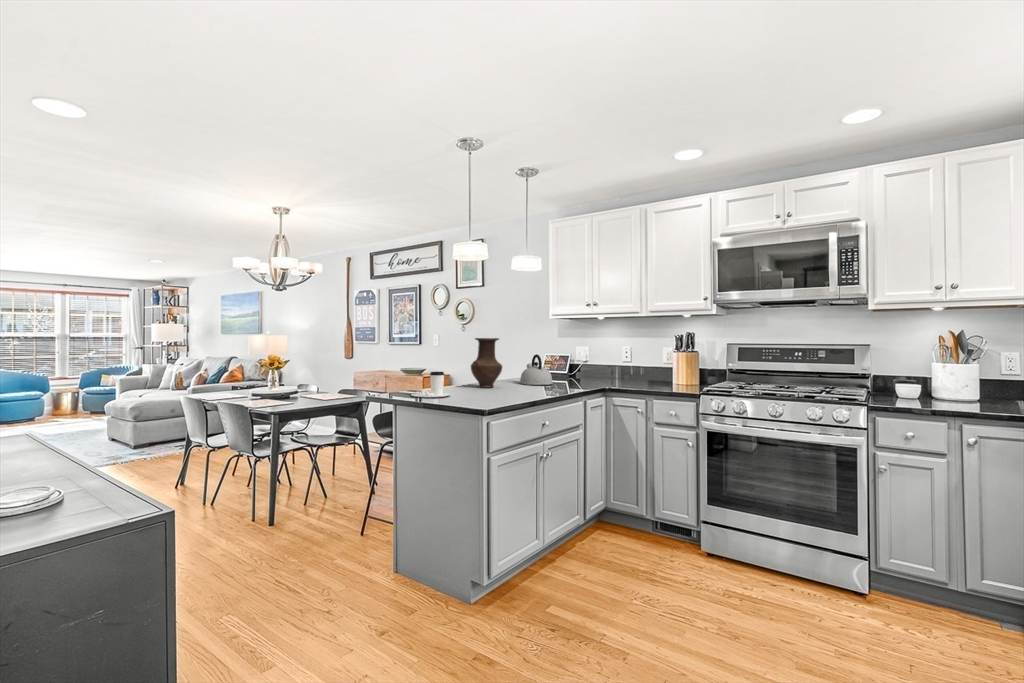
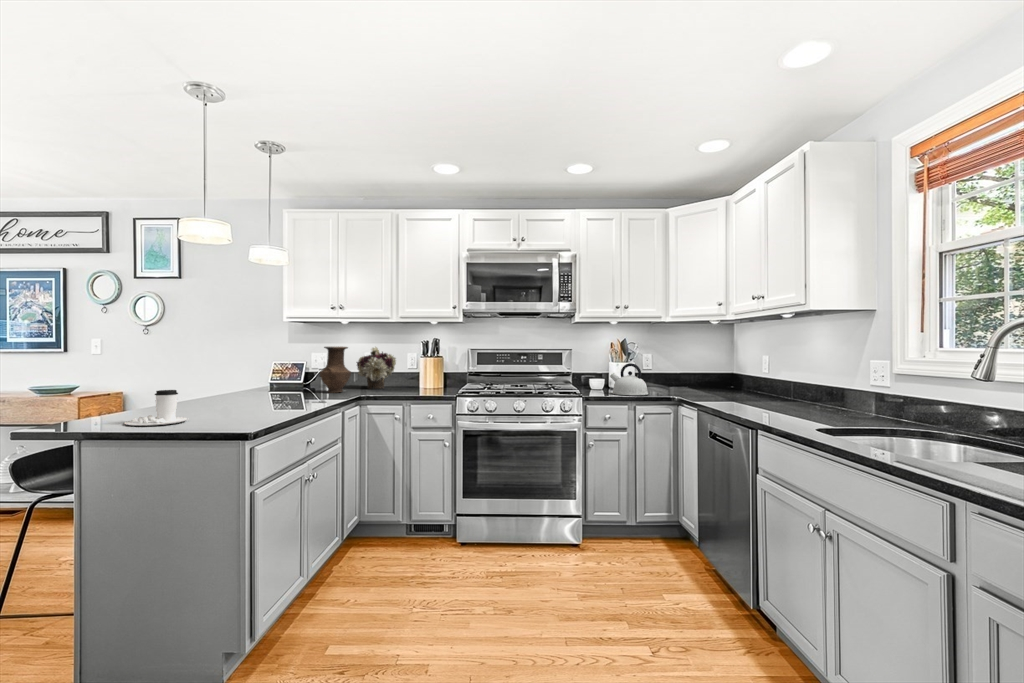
vase: present [471,338,502,388] -> present [320,347,351,393]
flower arrangement: none [613,342,650,382] -> present [357,347,396,389]
kettle: present [520,354,553,385] -> present [610,363,648,395]

